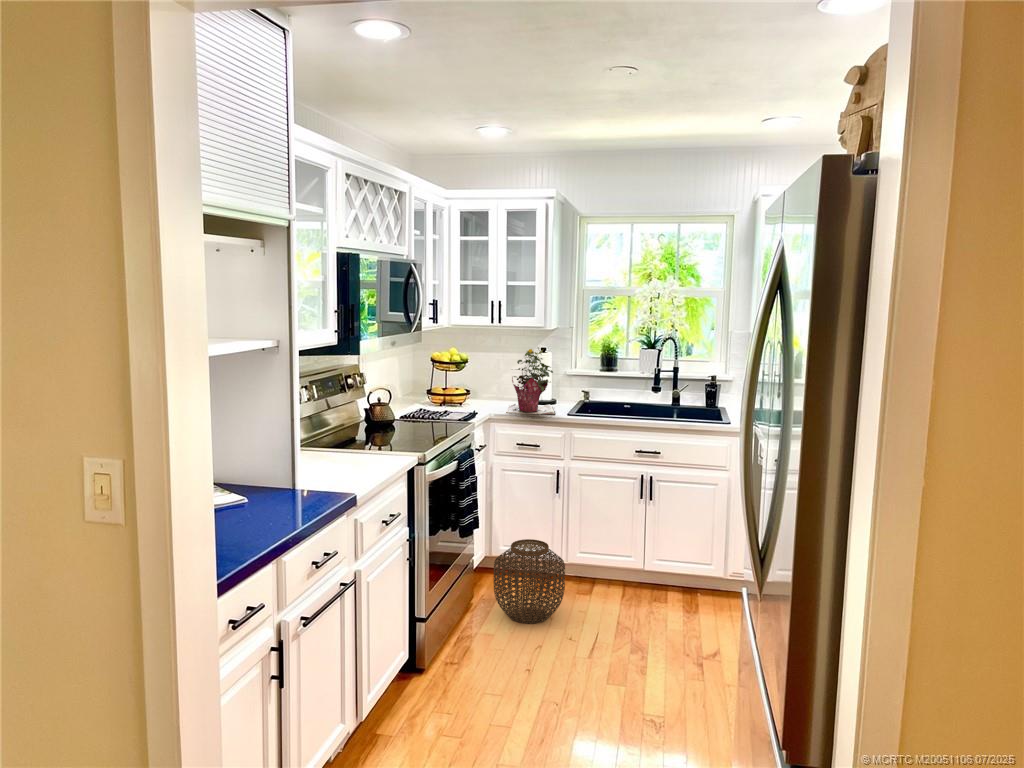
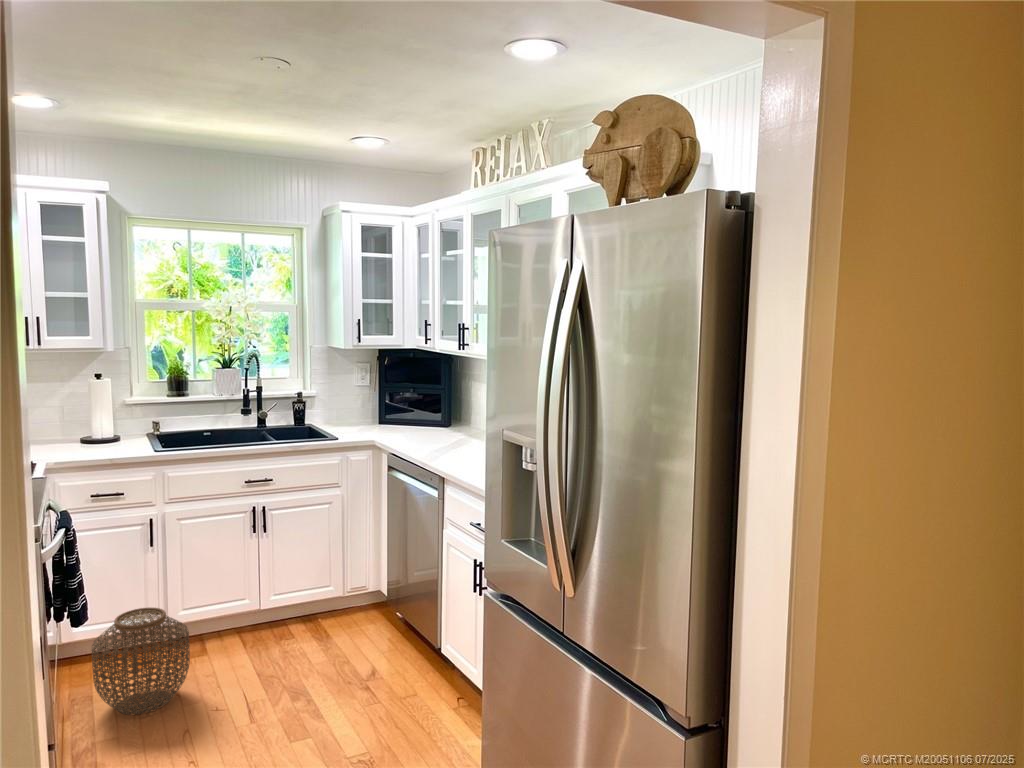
potted plant: present [506,348,555,414] -> none [62,374,137,460]

